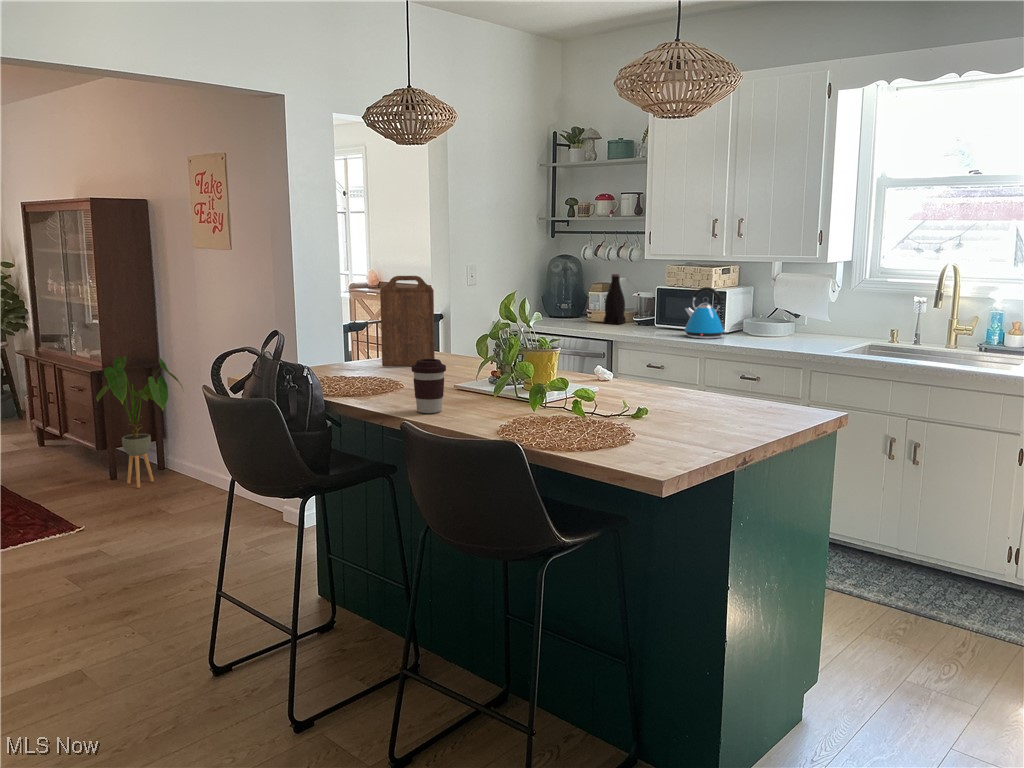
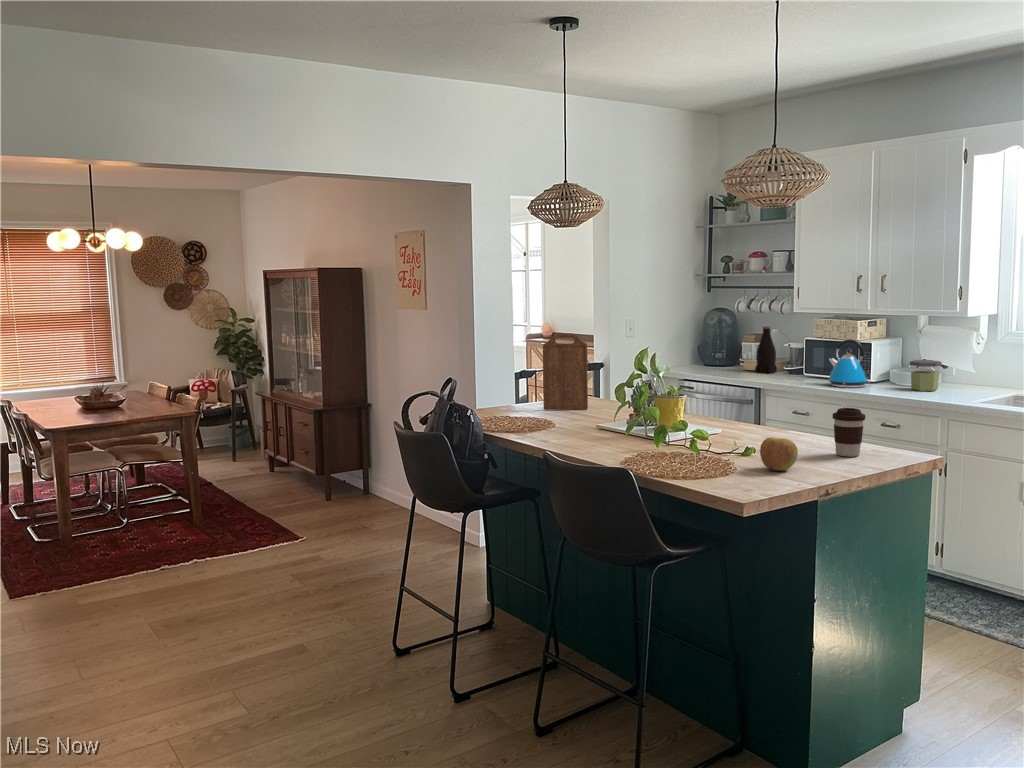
jar: none [767,309,799,342] -> present [910,360,942,391]
house plant: present [96,356,184,488] -> none [317,398,385,509]
coffee cup: present [411,359,446,413] -> present [833,408,865,457]
apple: none [665,396,709,437] -> present [760,437,798,471]

